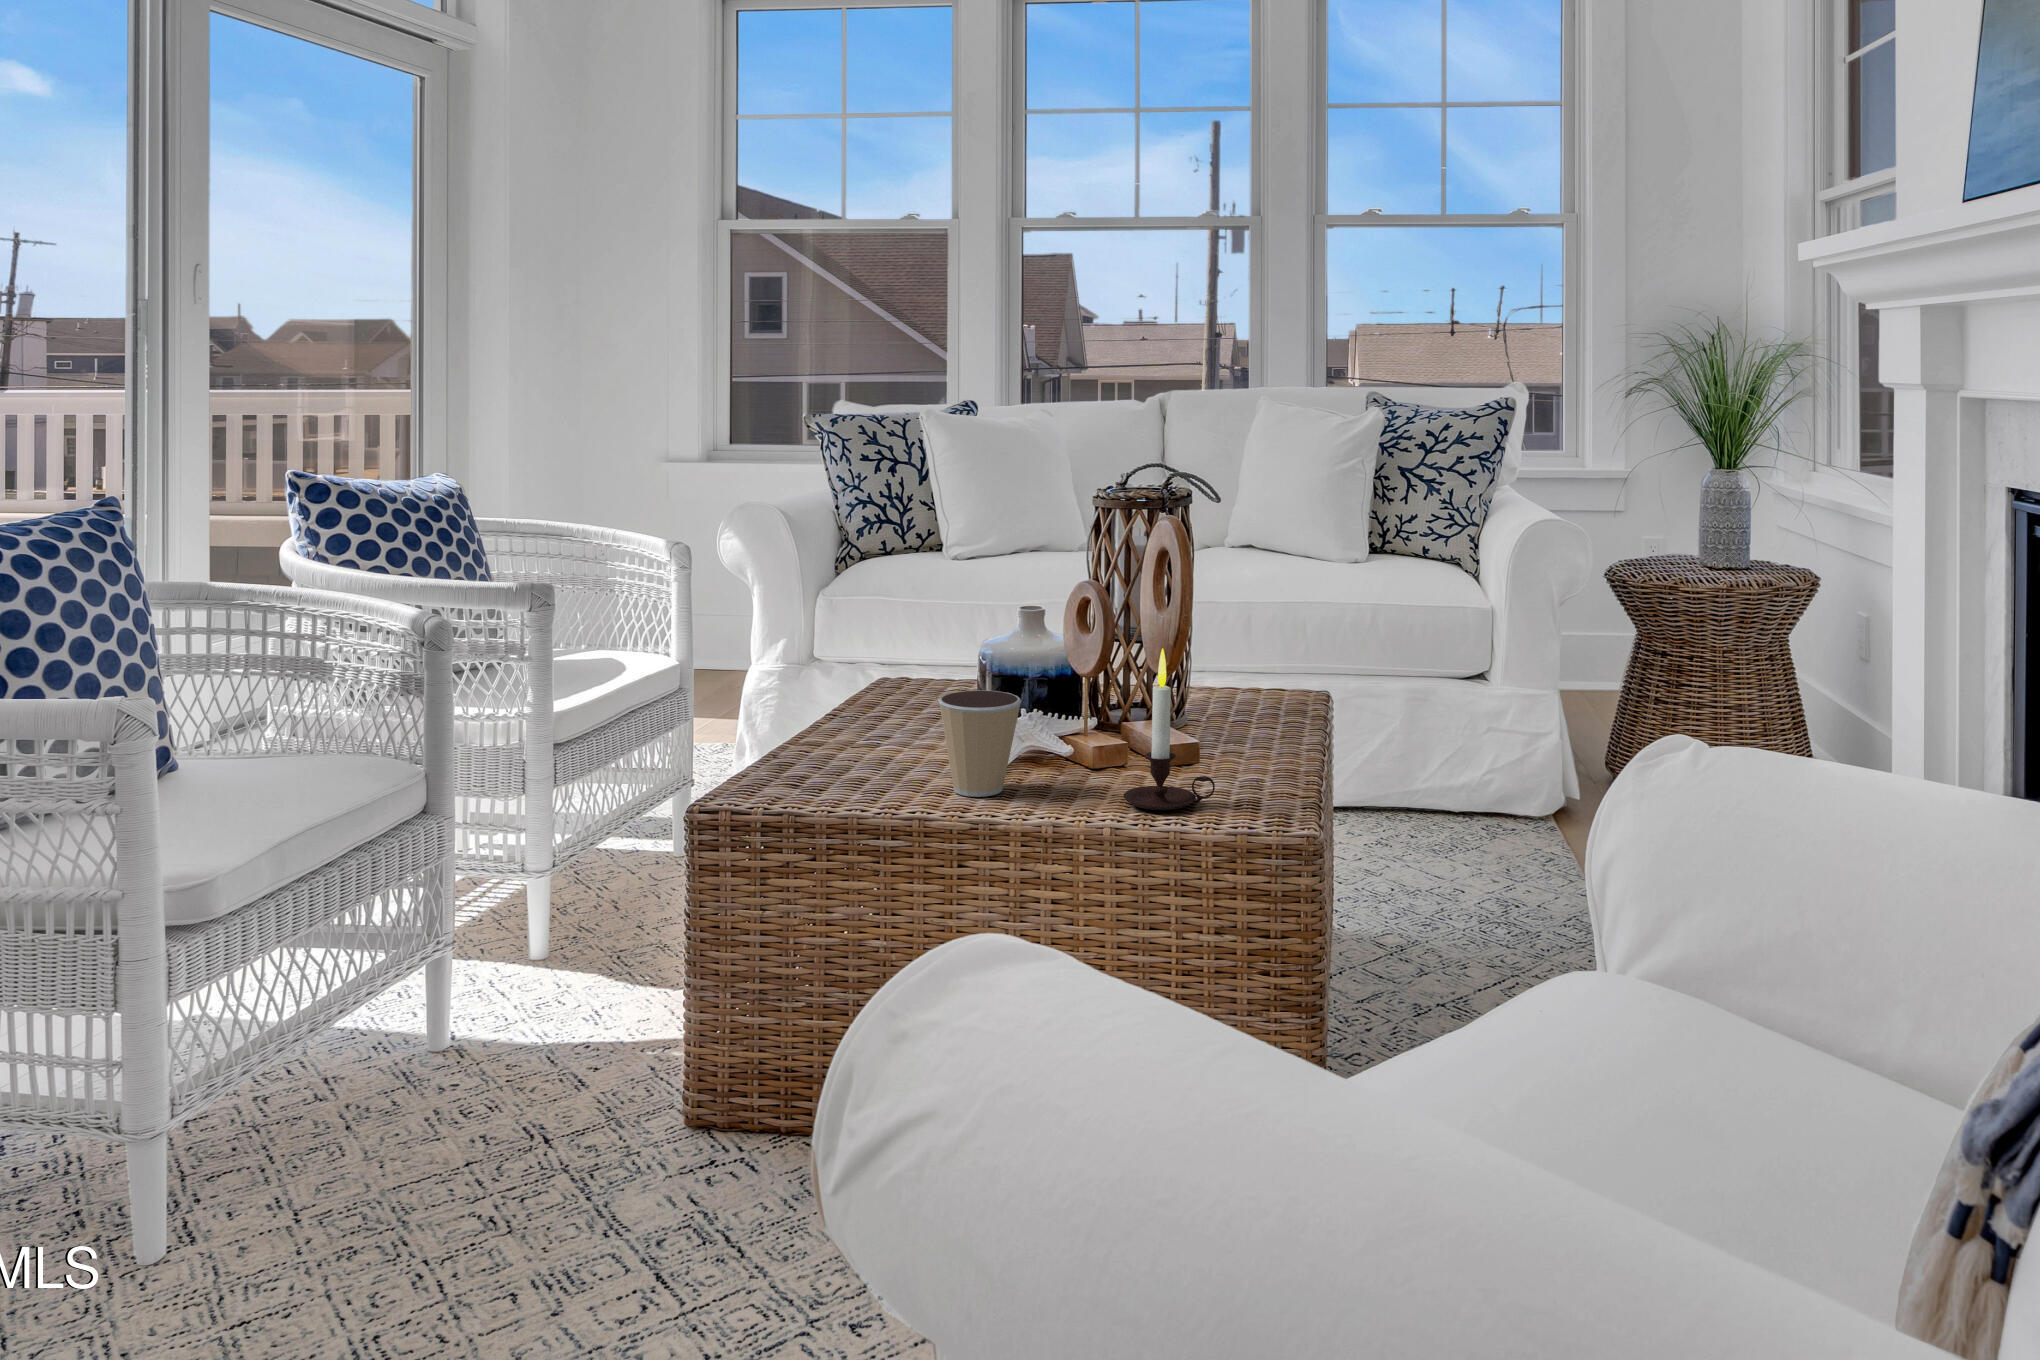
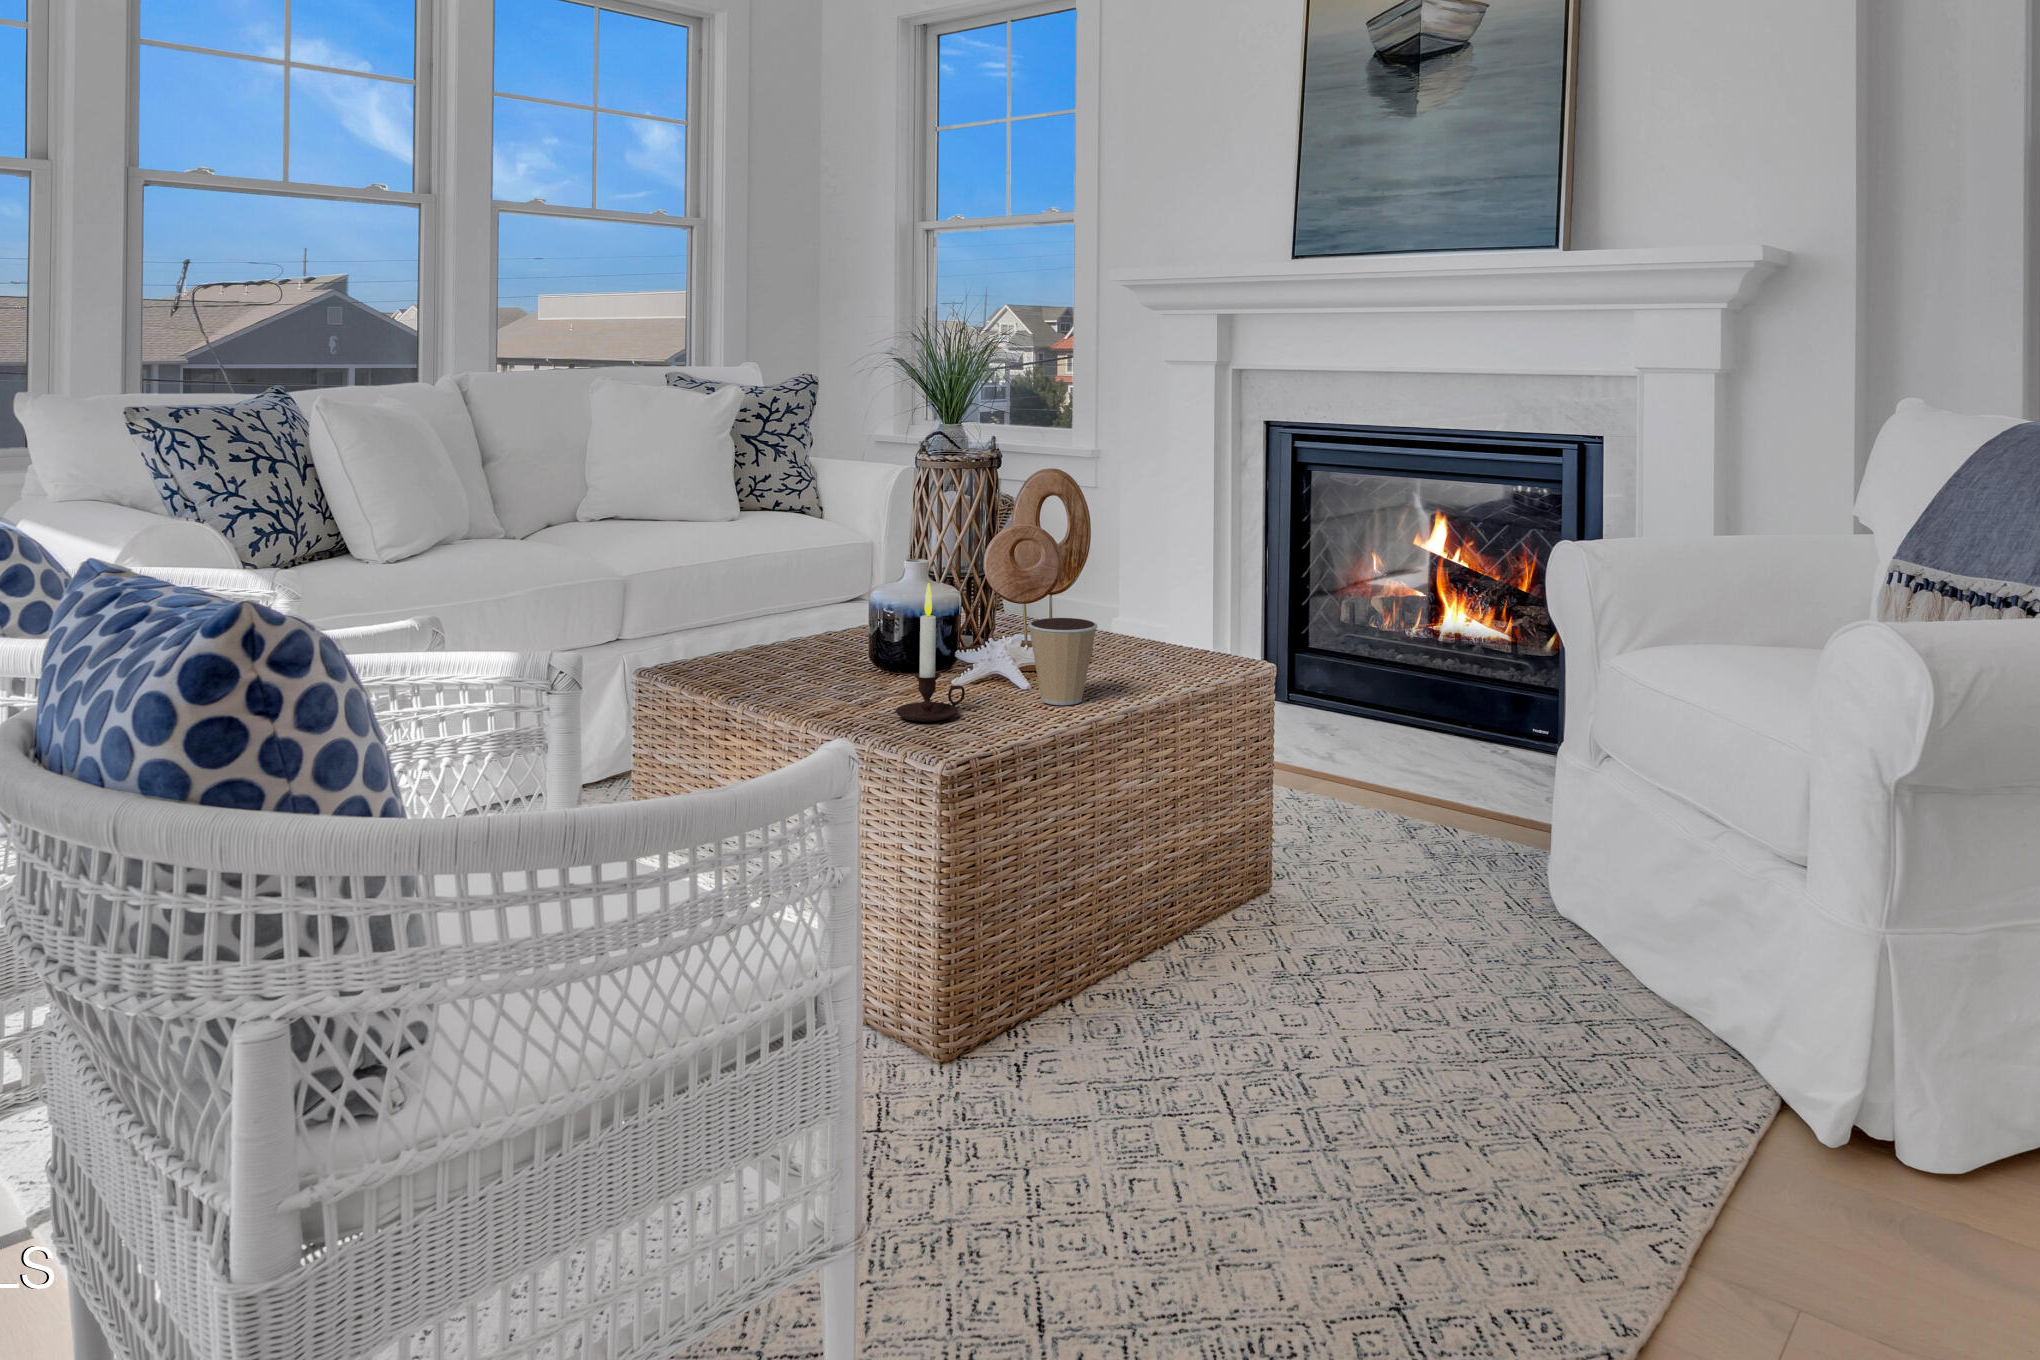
candle: present [1123,649,1215,810] -> present [895,583,965,721]

